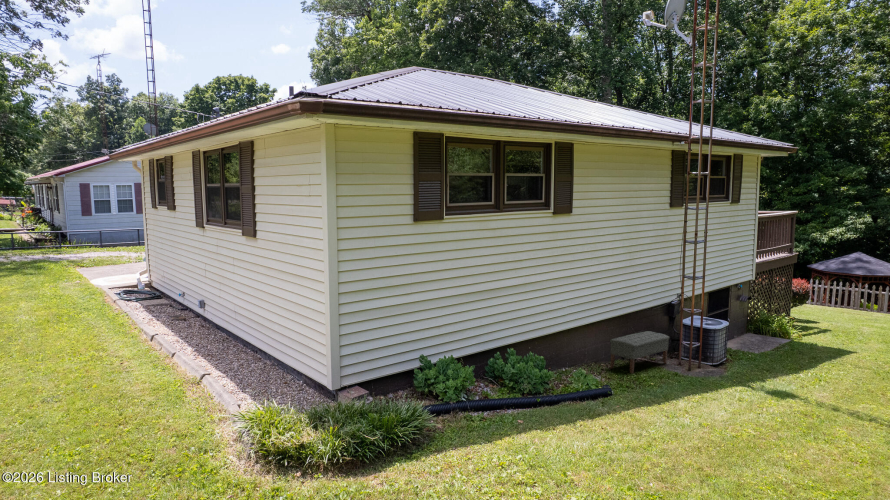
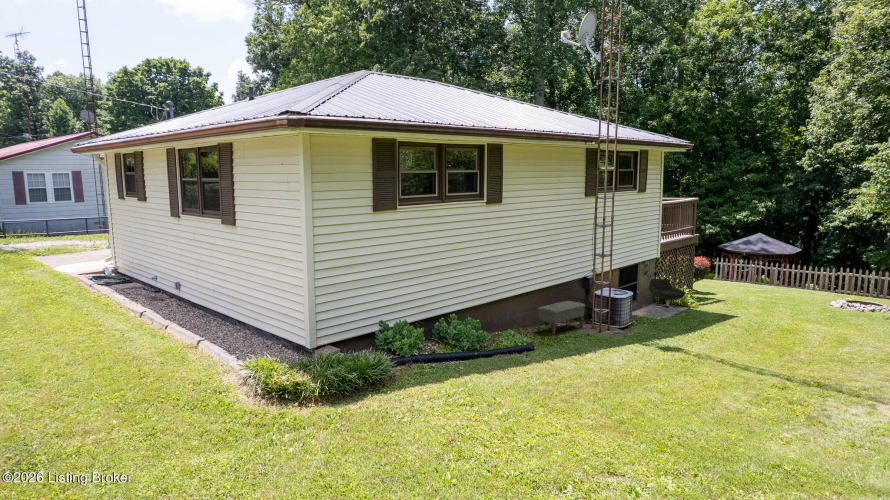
lounge chair: none [740,305,788,343] -> present [649,279,686,308]

